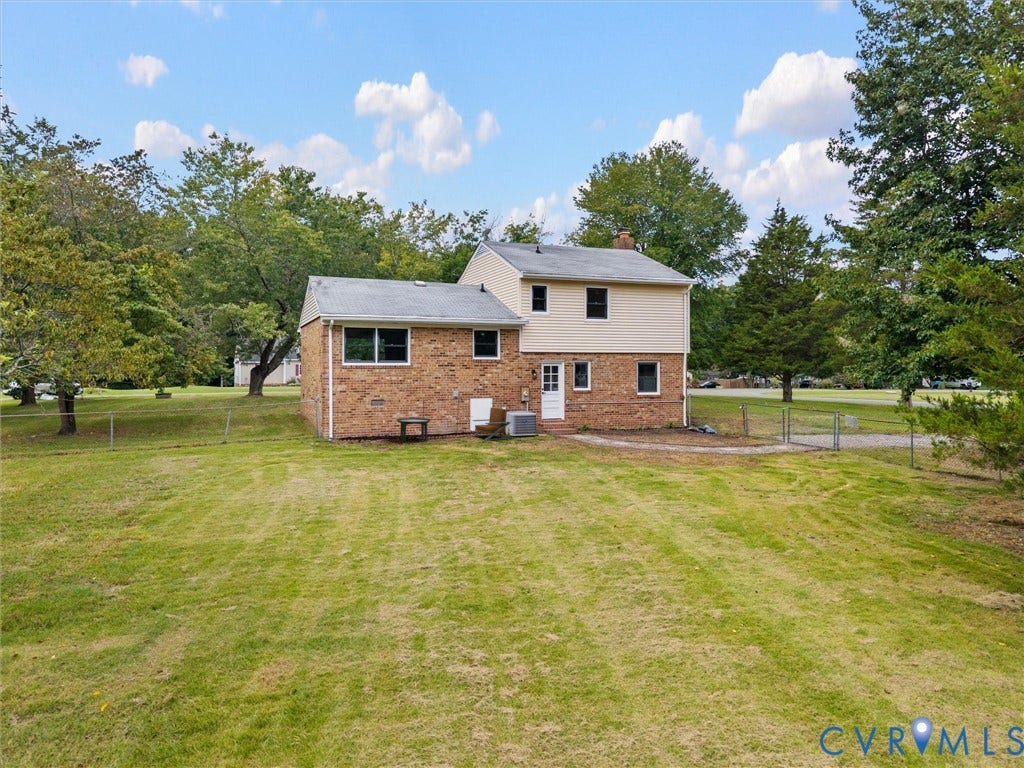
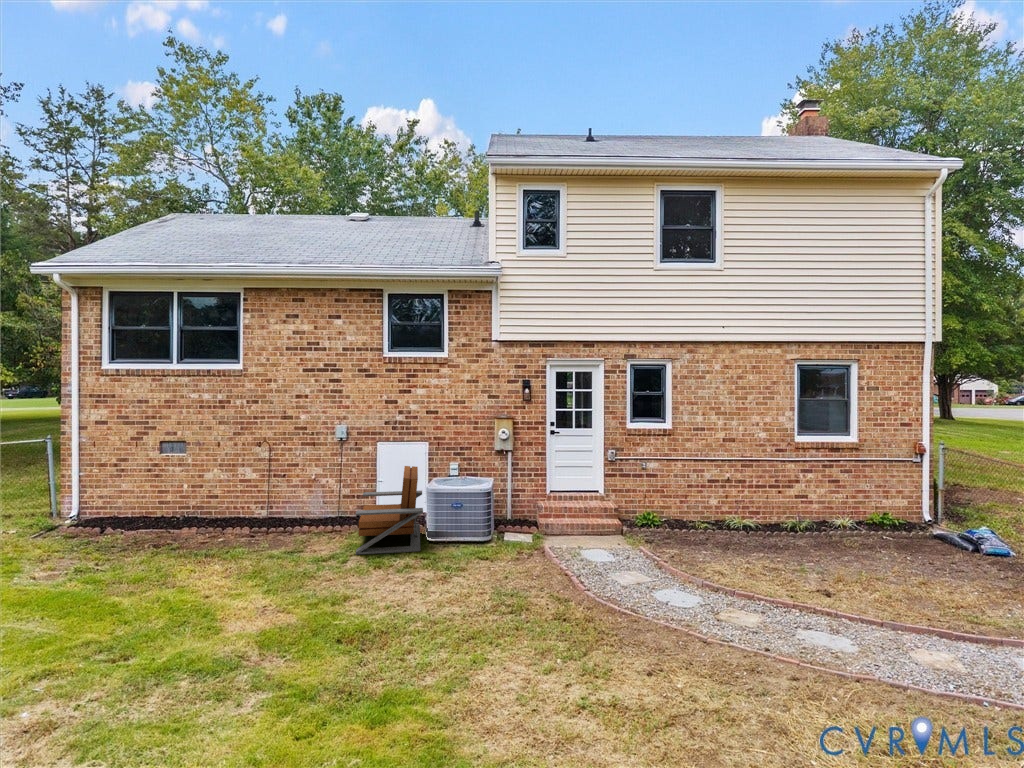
round table: present [396,418,431,442] -> none [173,481,261,543]

